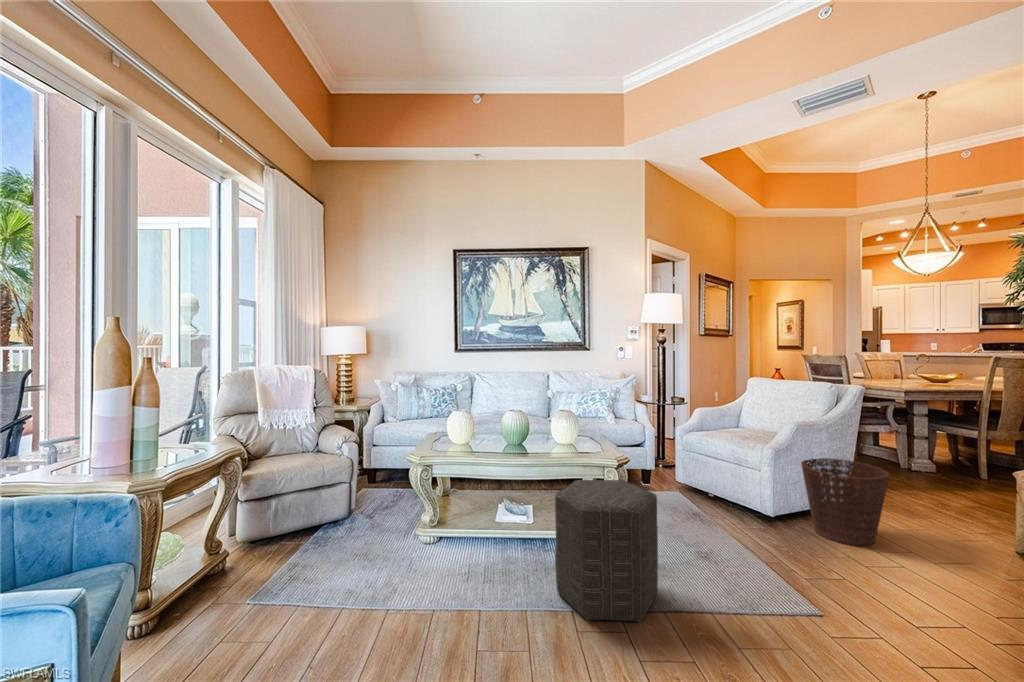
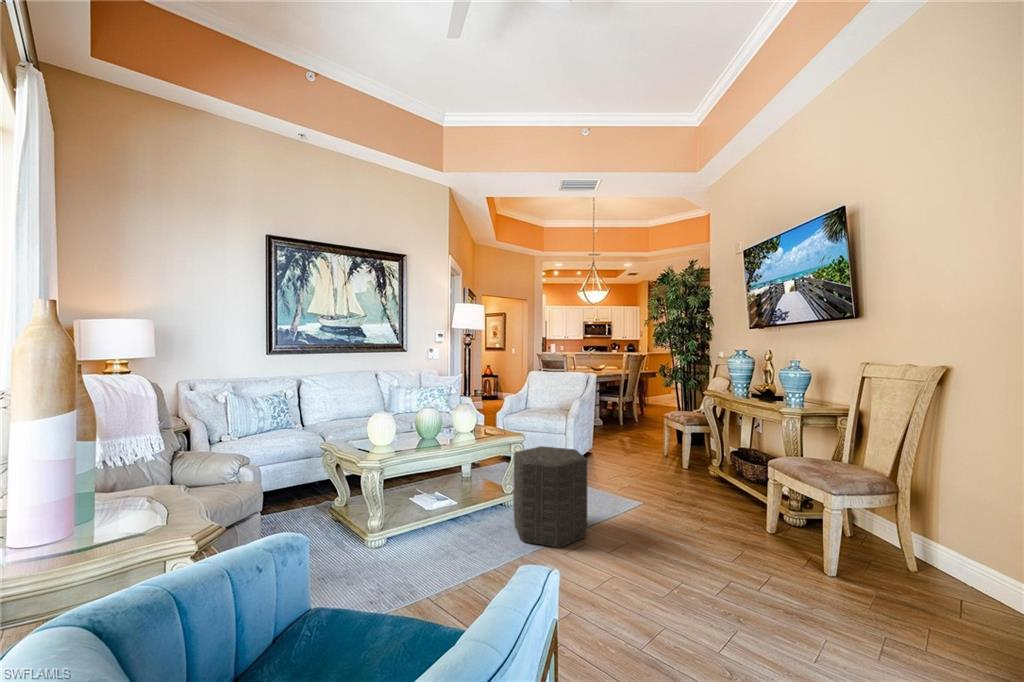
basket: present [801,458,889,546] -> none [587,418,632,468]

